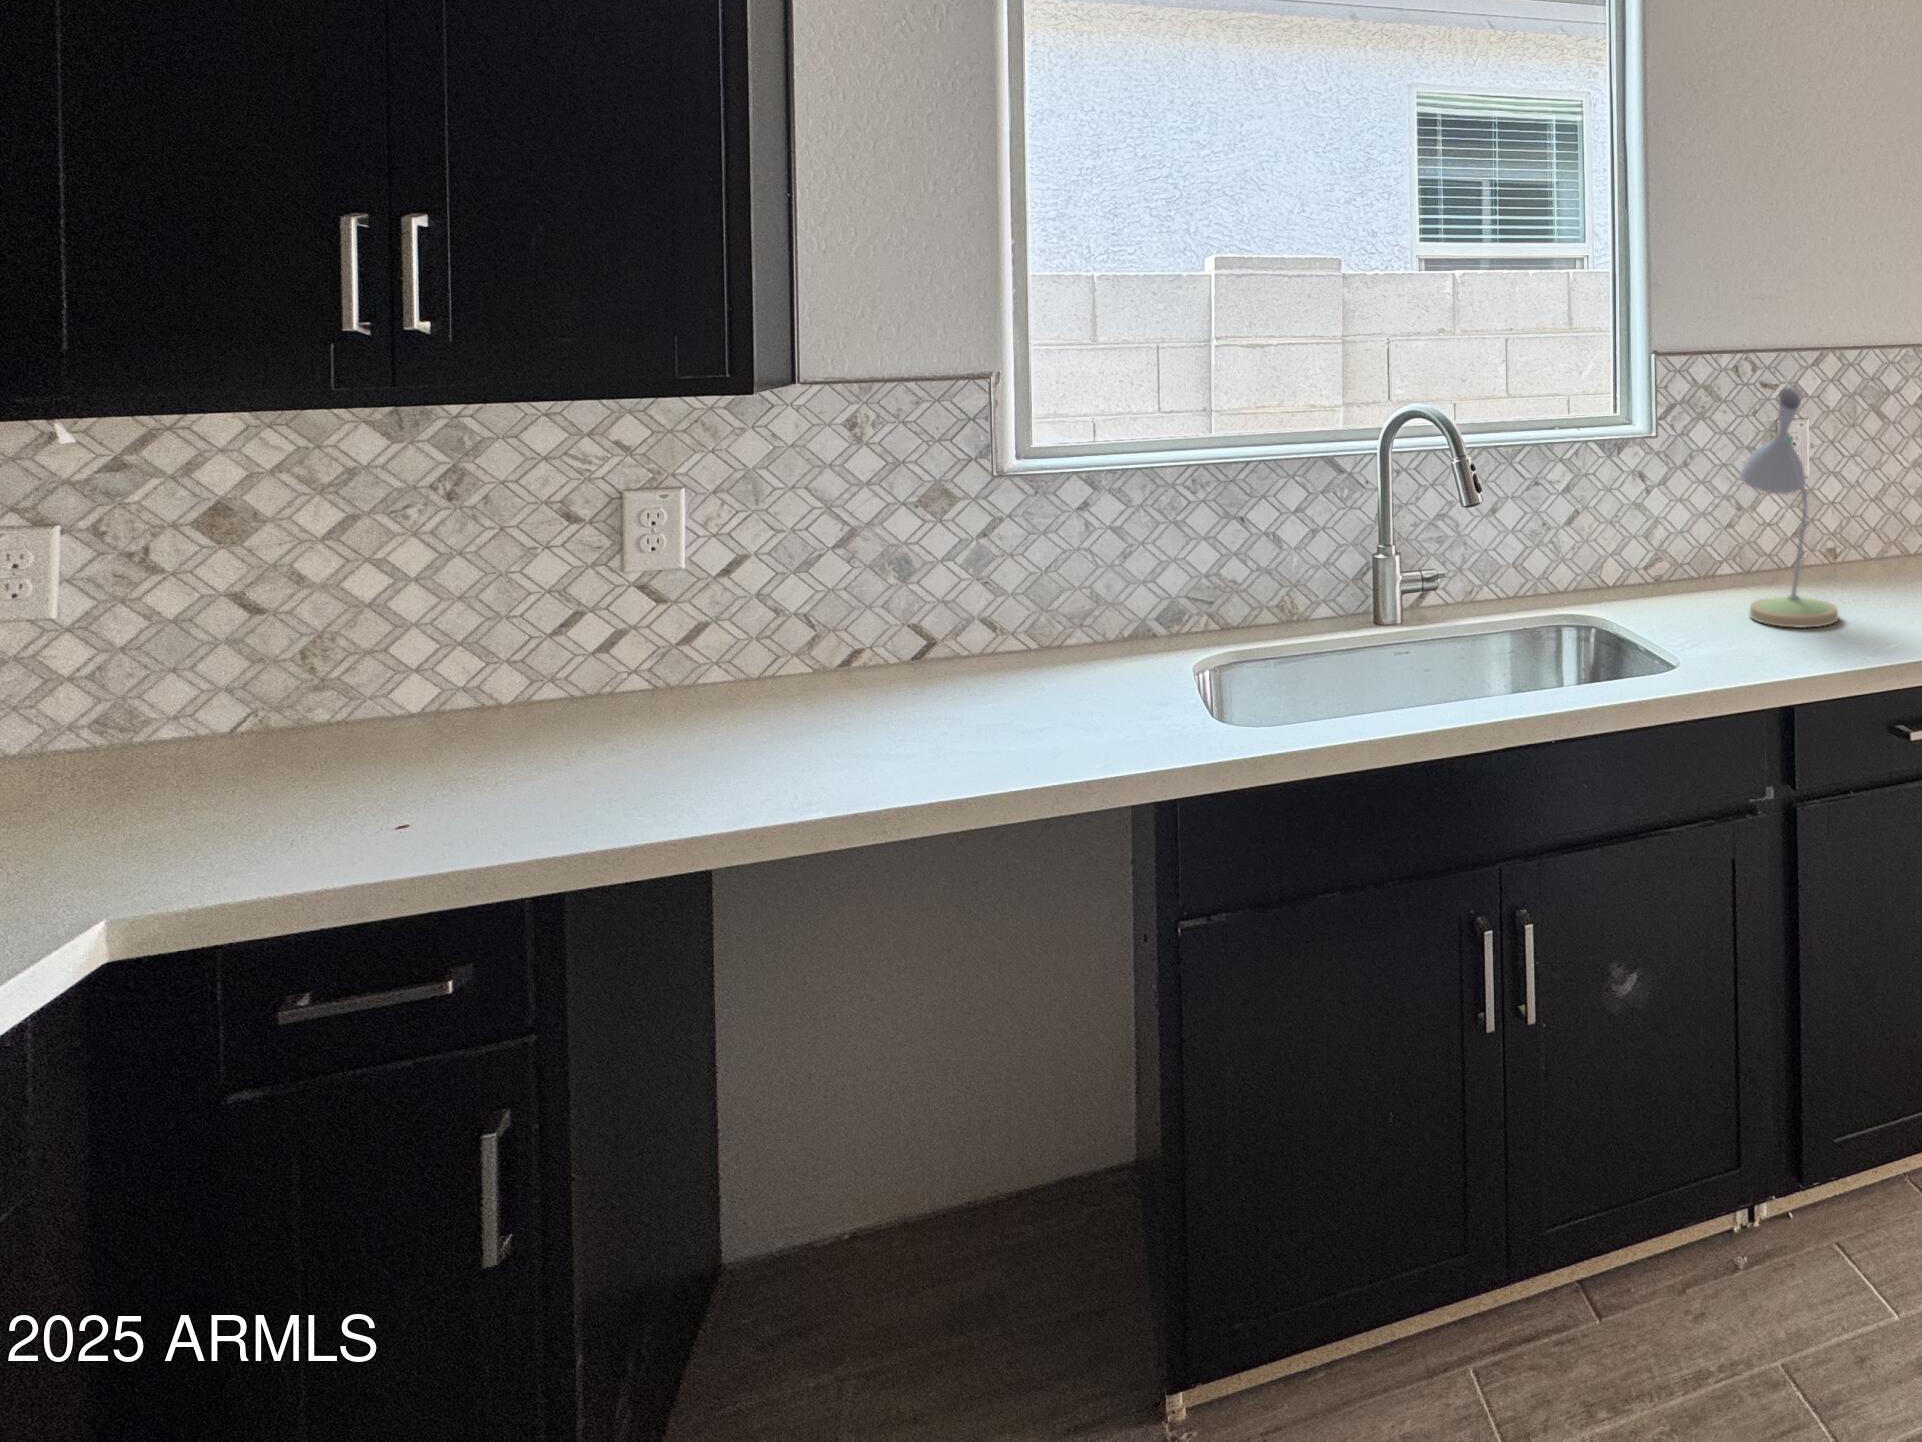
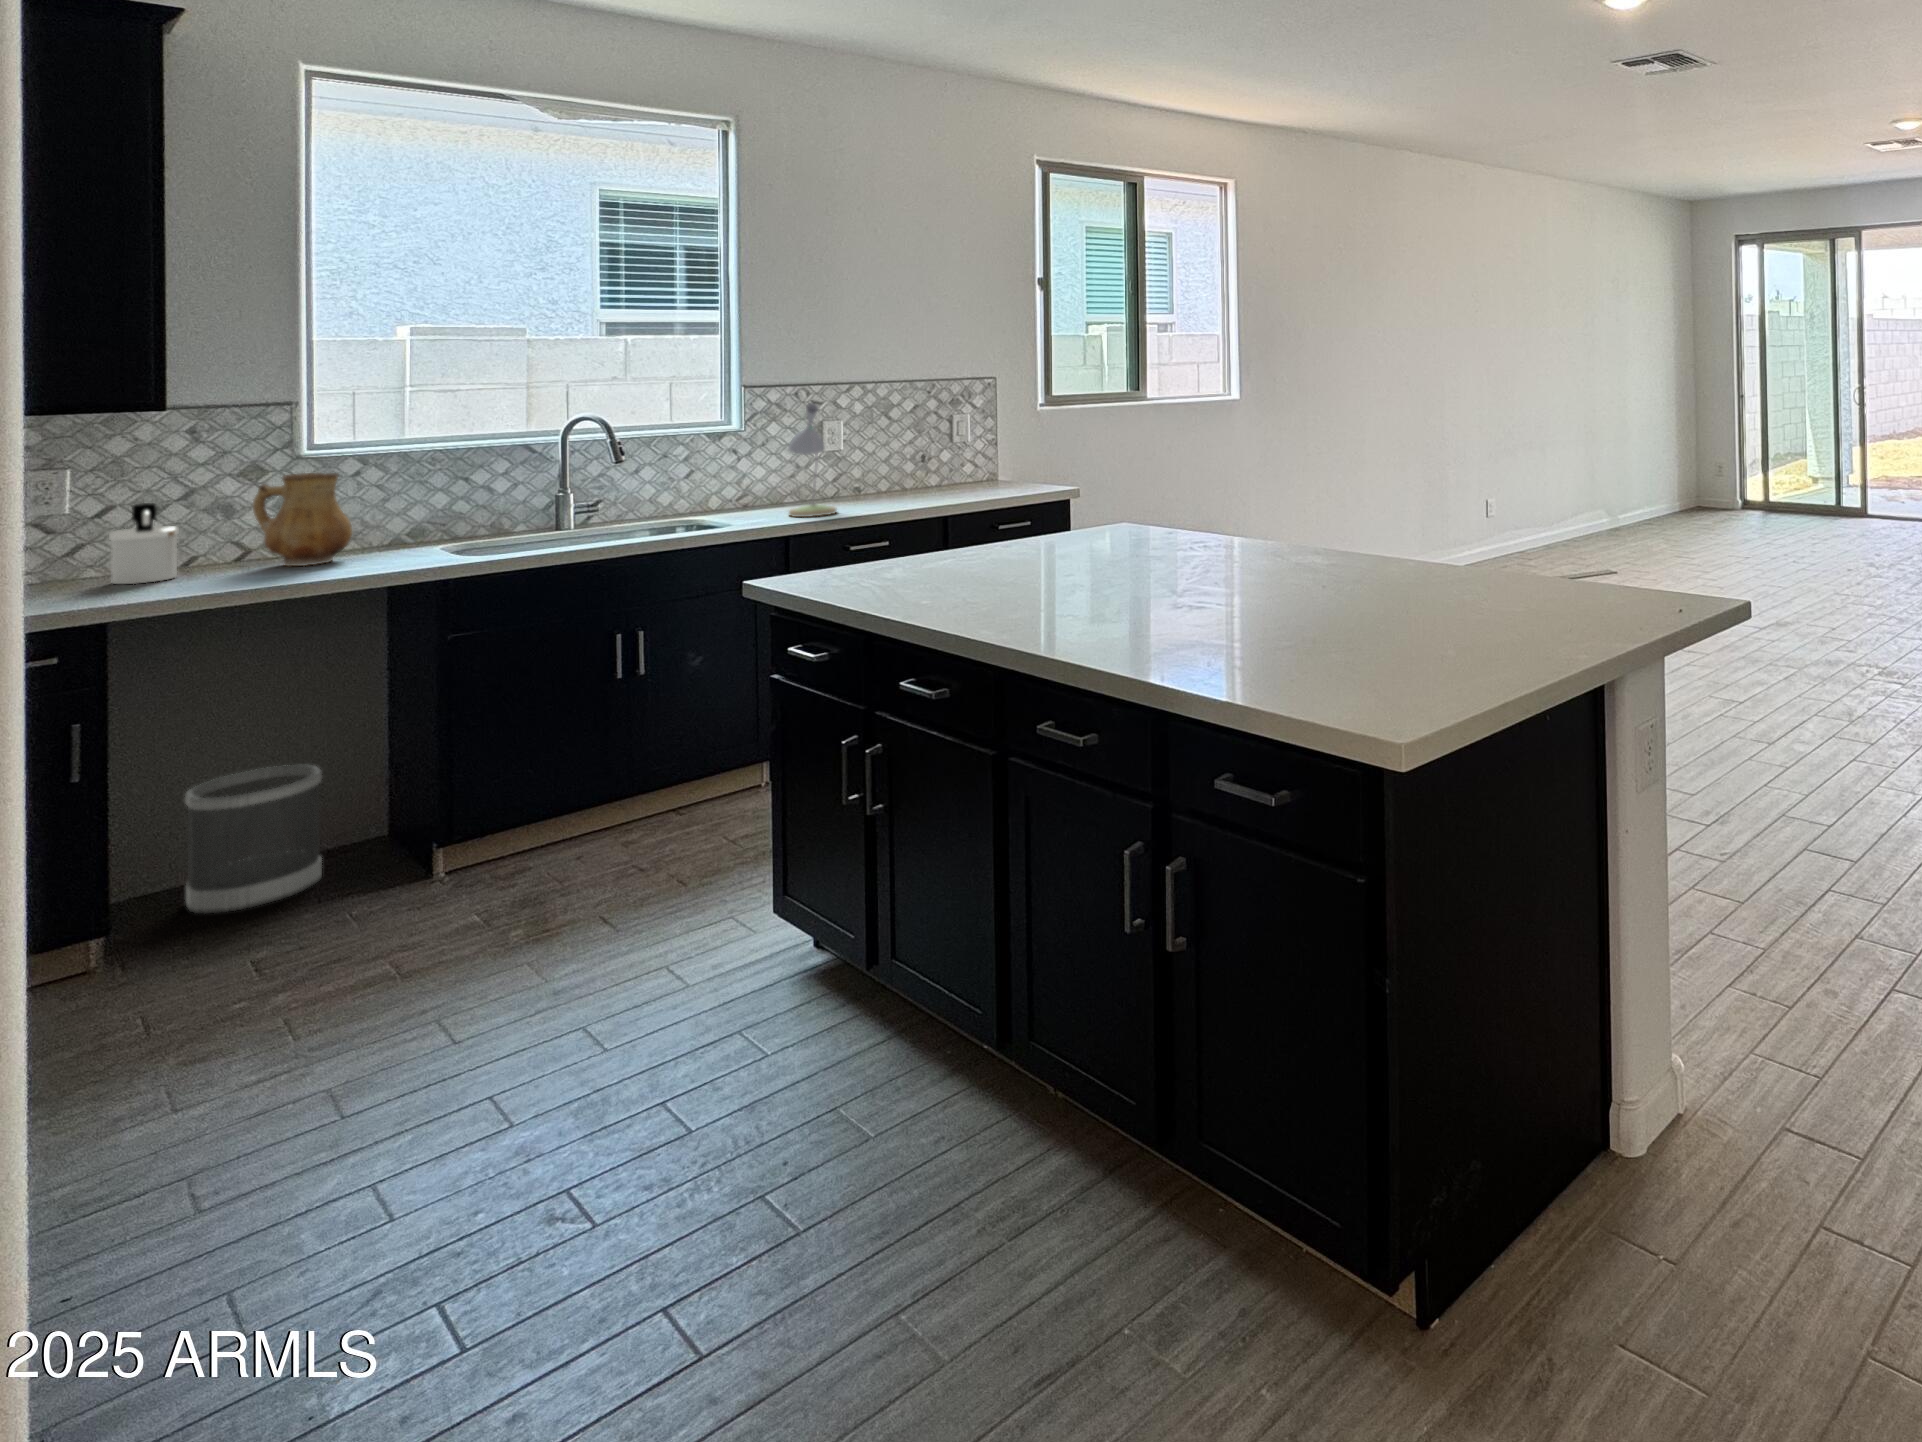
ceramic pitcher: none [921,508,1062,691] -> present [253,473,352,566]
soap dispenser: none [711,560,811,715] -> present [109,503,179,584]
wastebasket: none [826,1038,1024,1371] -> present [185,765,322,913]

